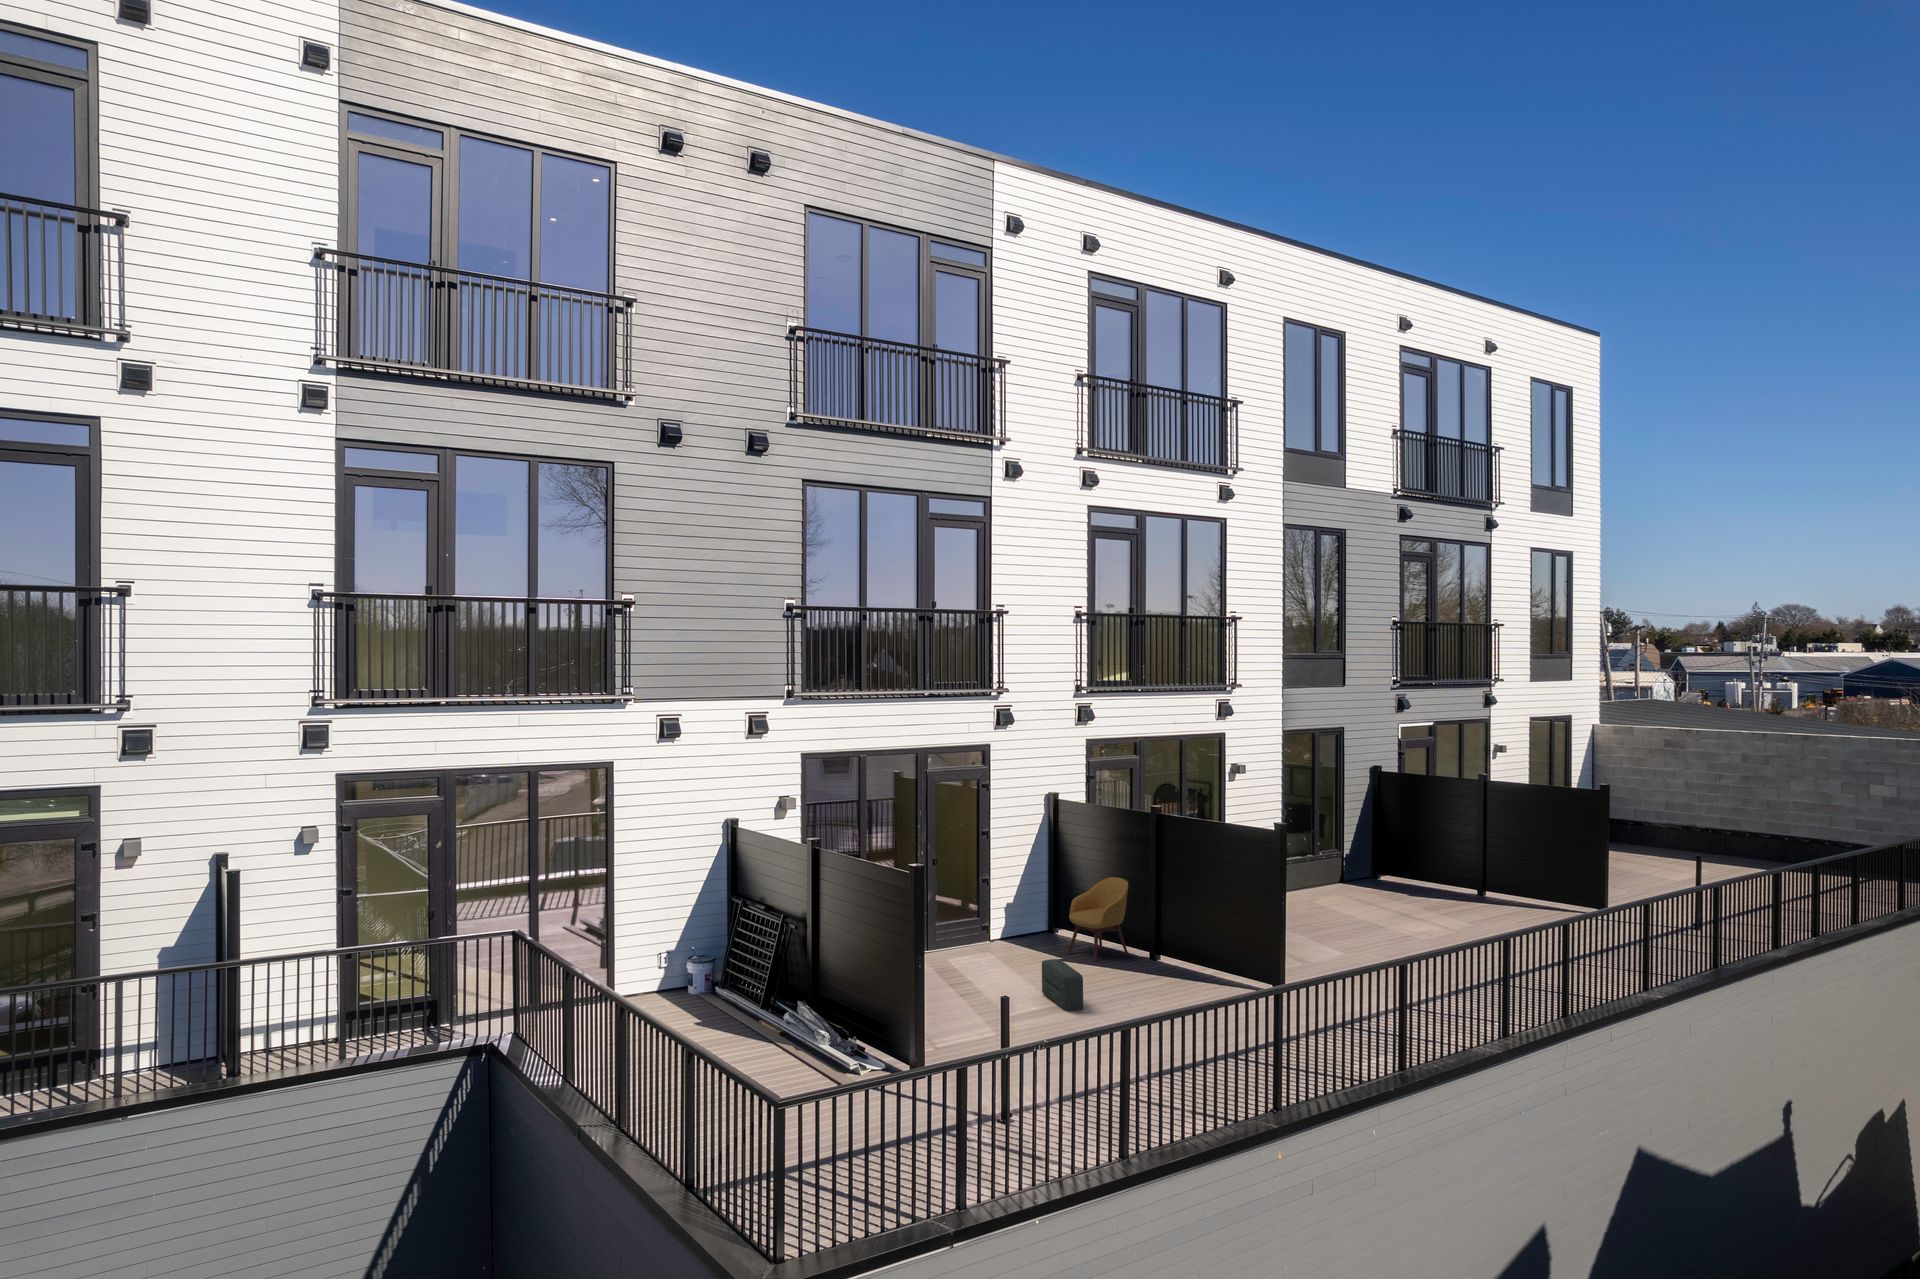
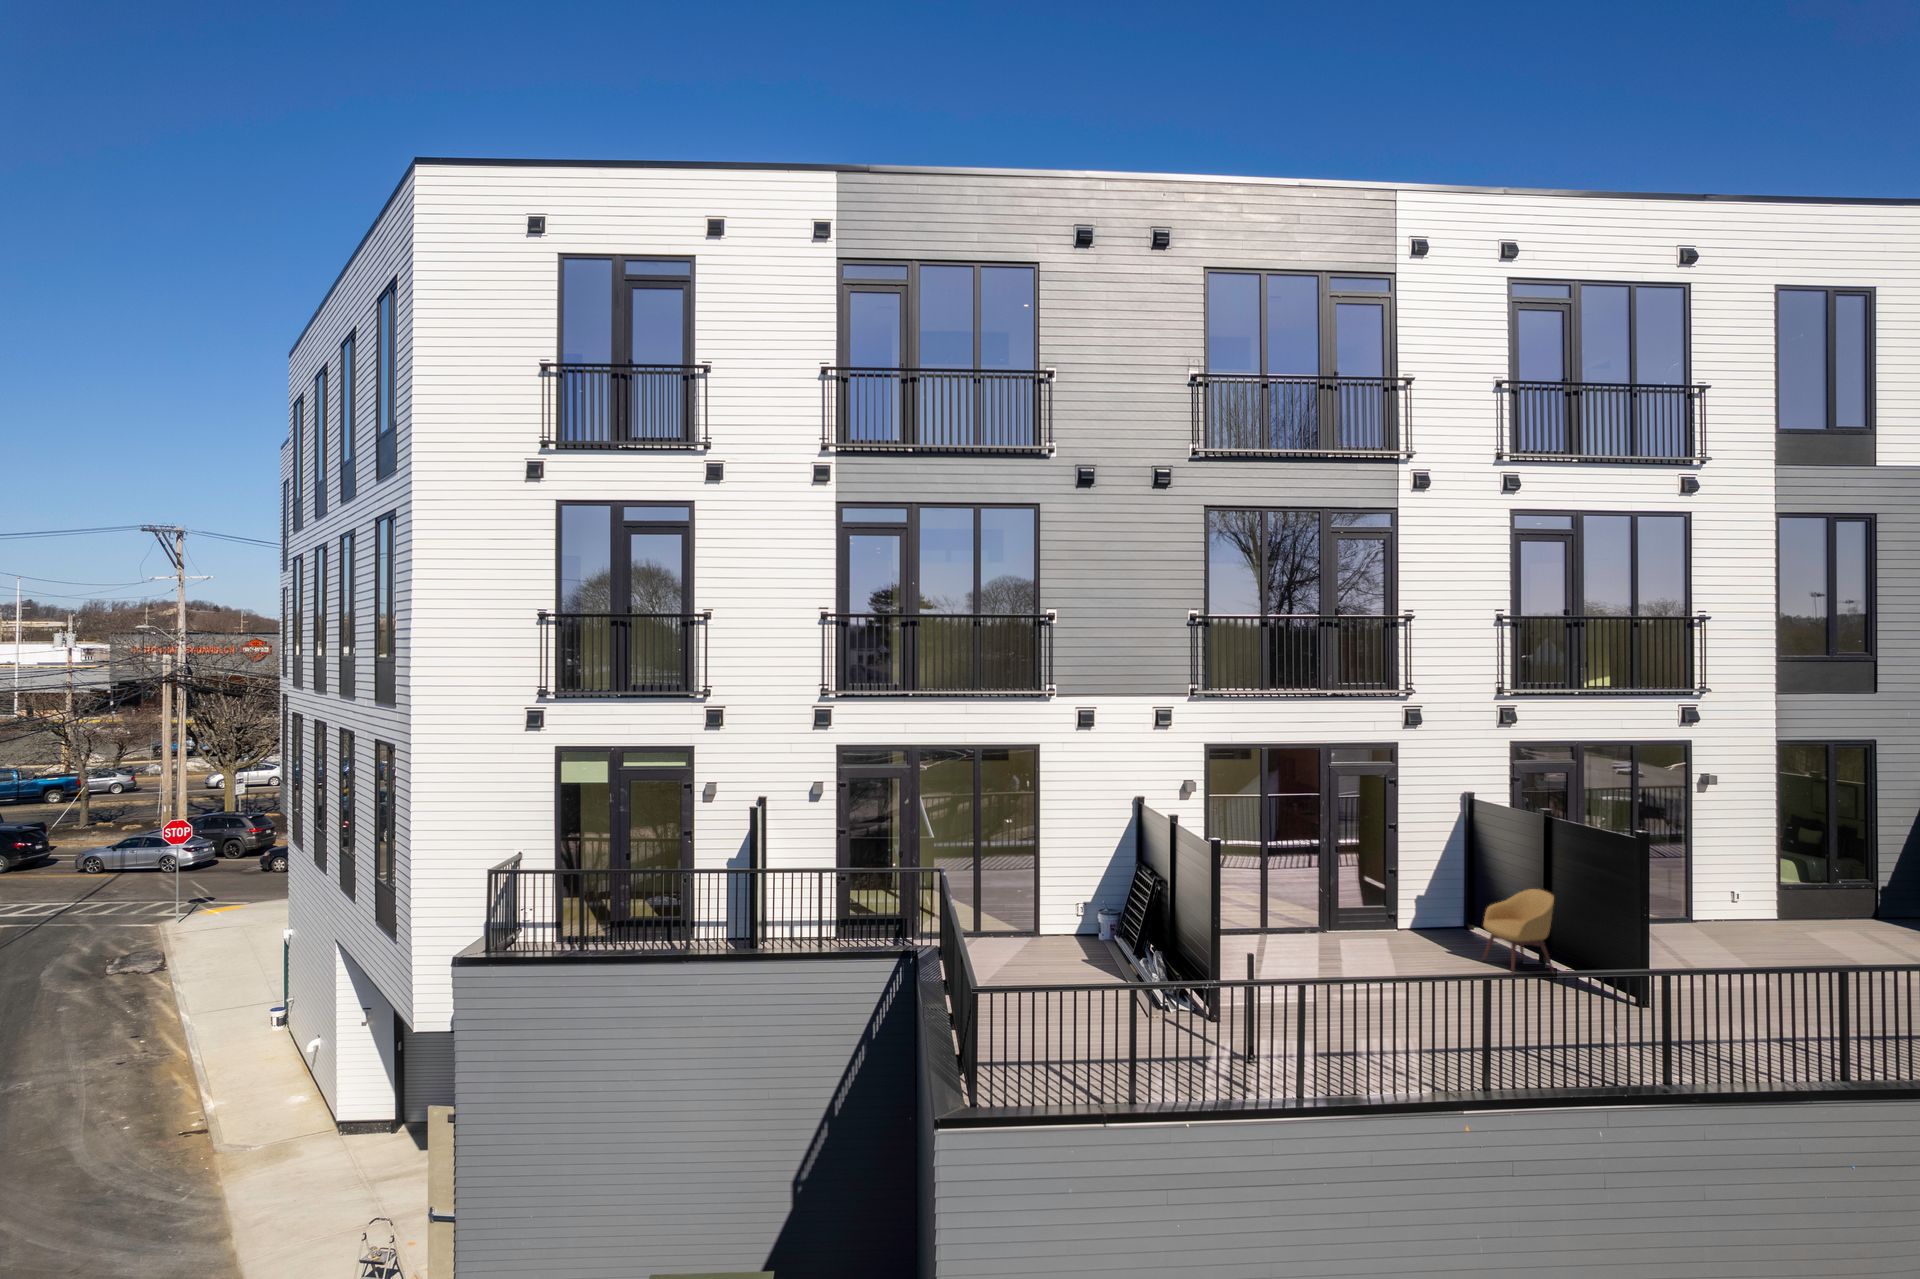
pouf: present [1042,959,1083,1011] -> none [1441,967,1485,1026]

